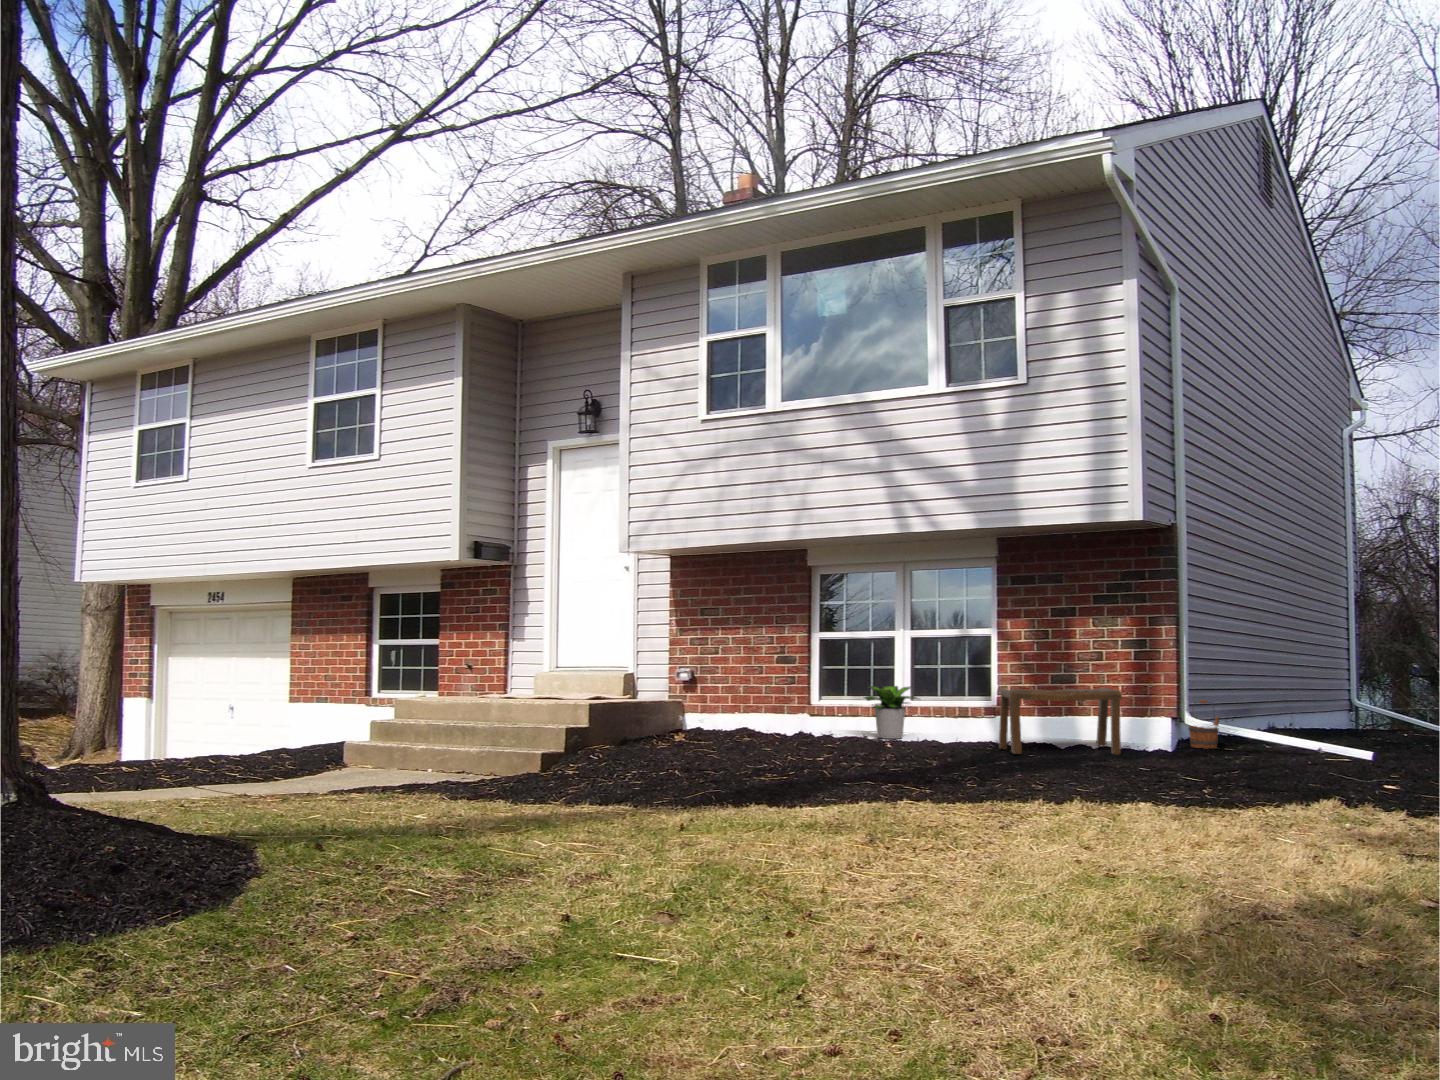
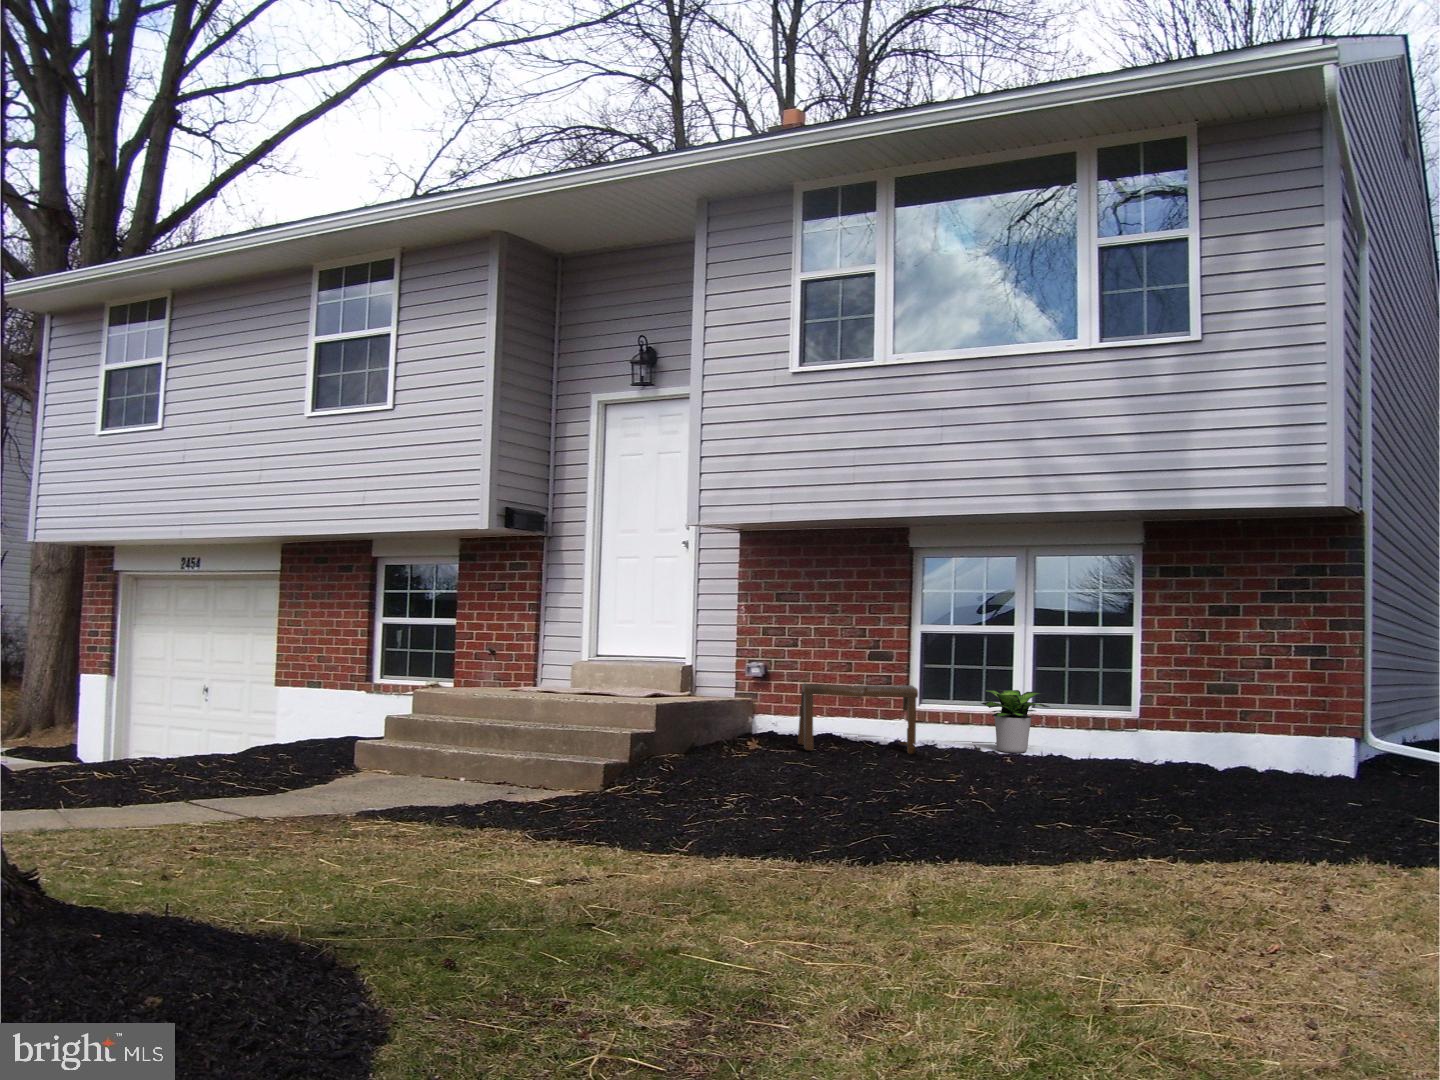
bench: present [999,688,1122,755] -> present [798,683,918,754]
wooden bucket: present [1189,700,1219,749] -> none [1369,717,1411,775]

